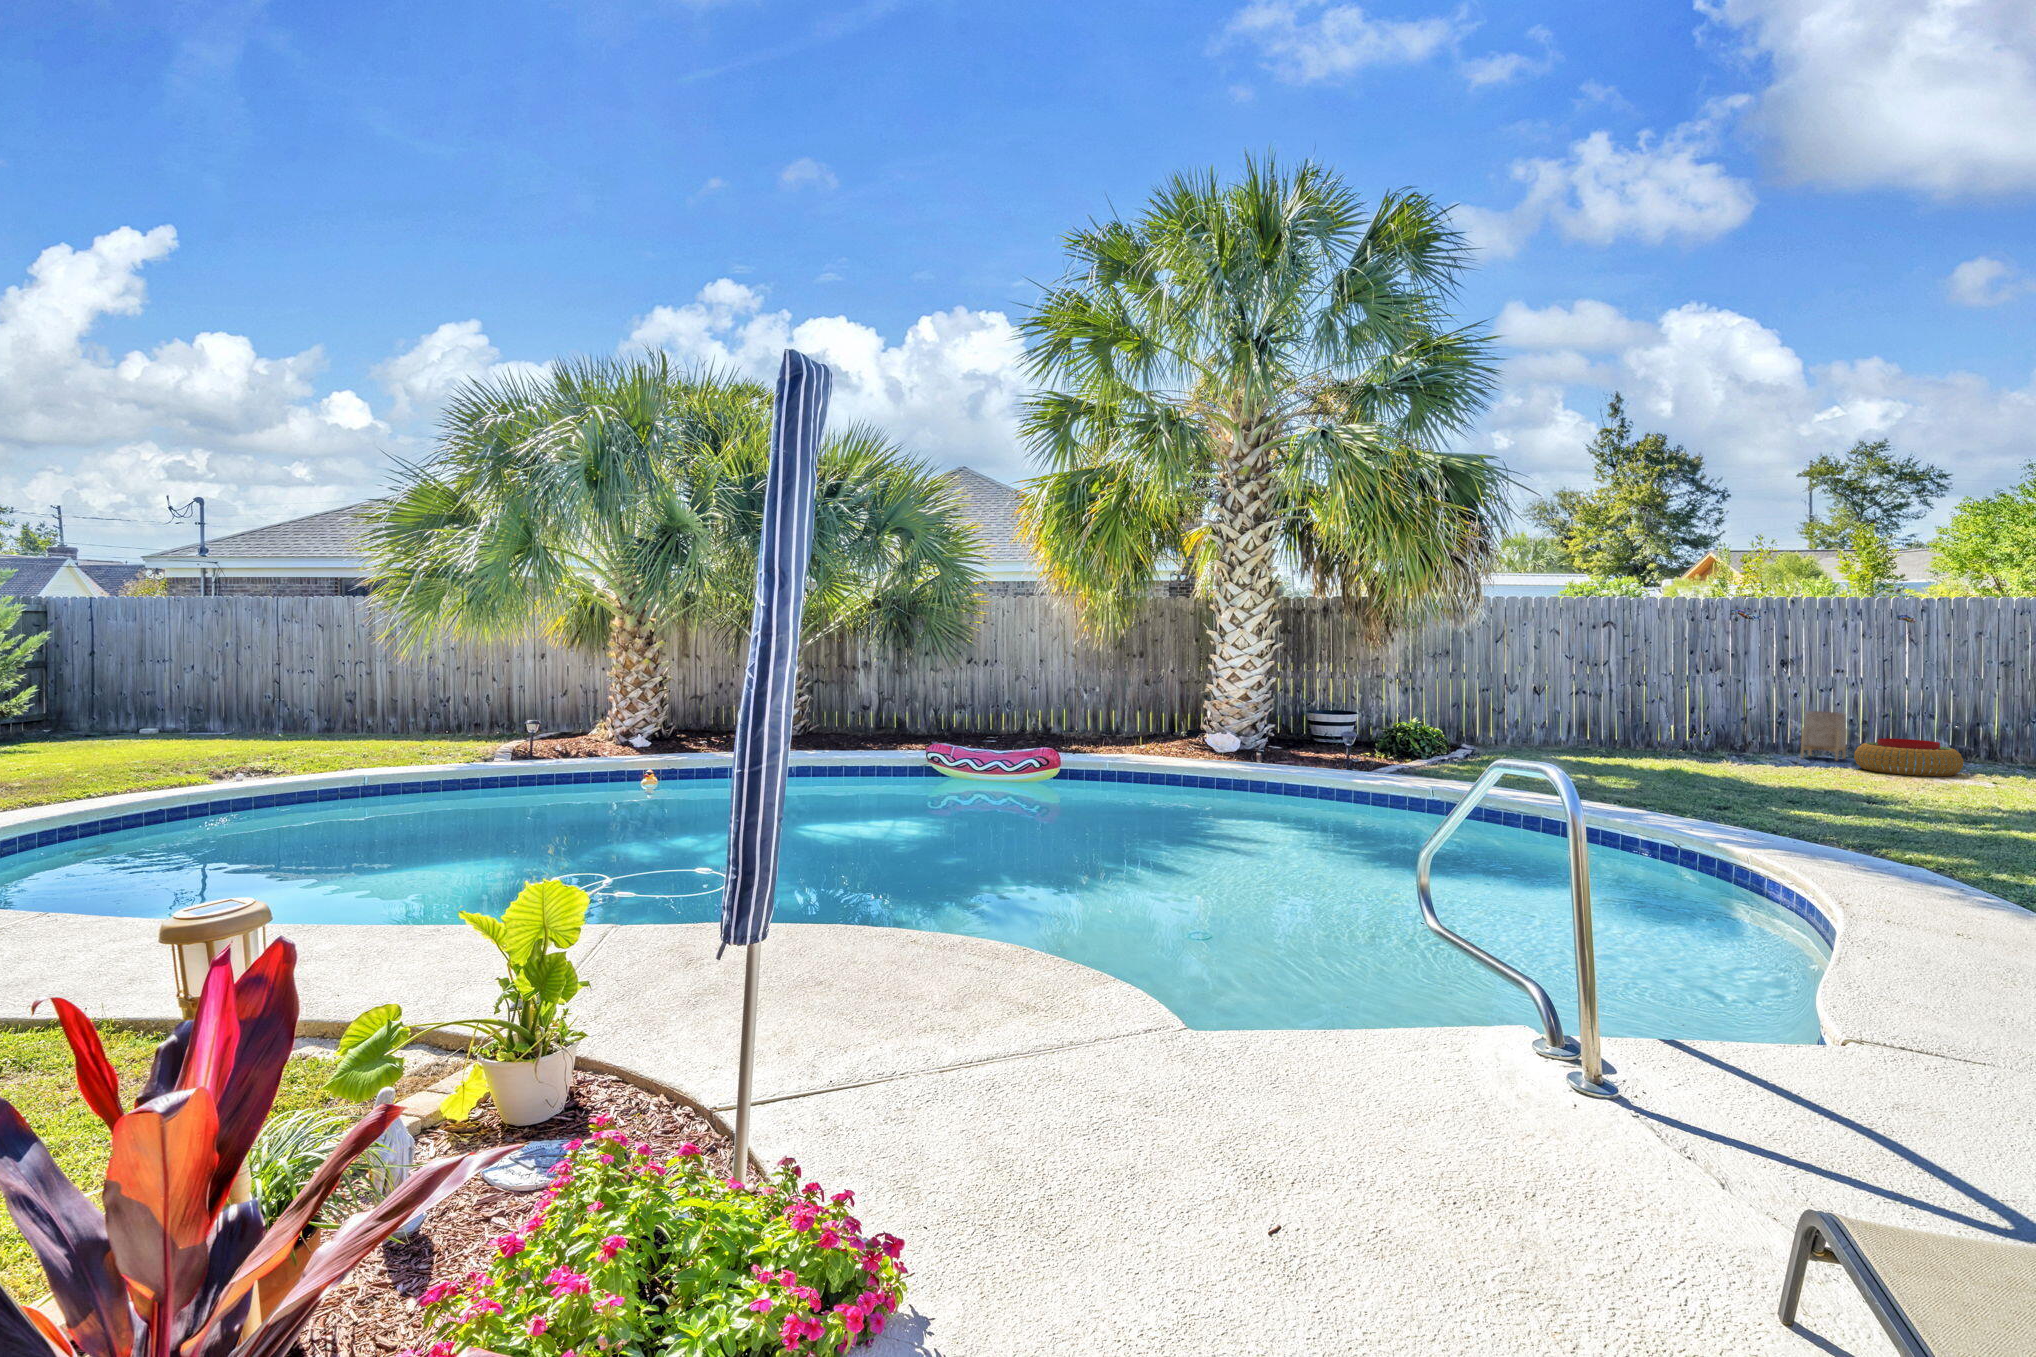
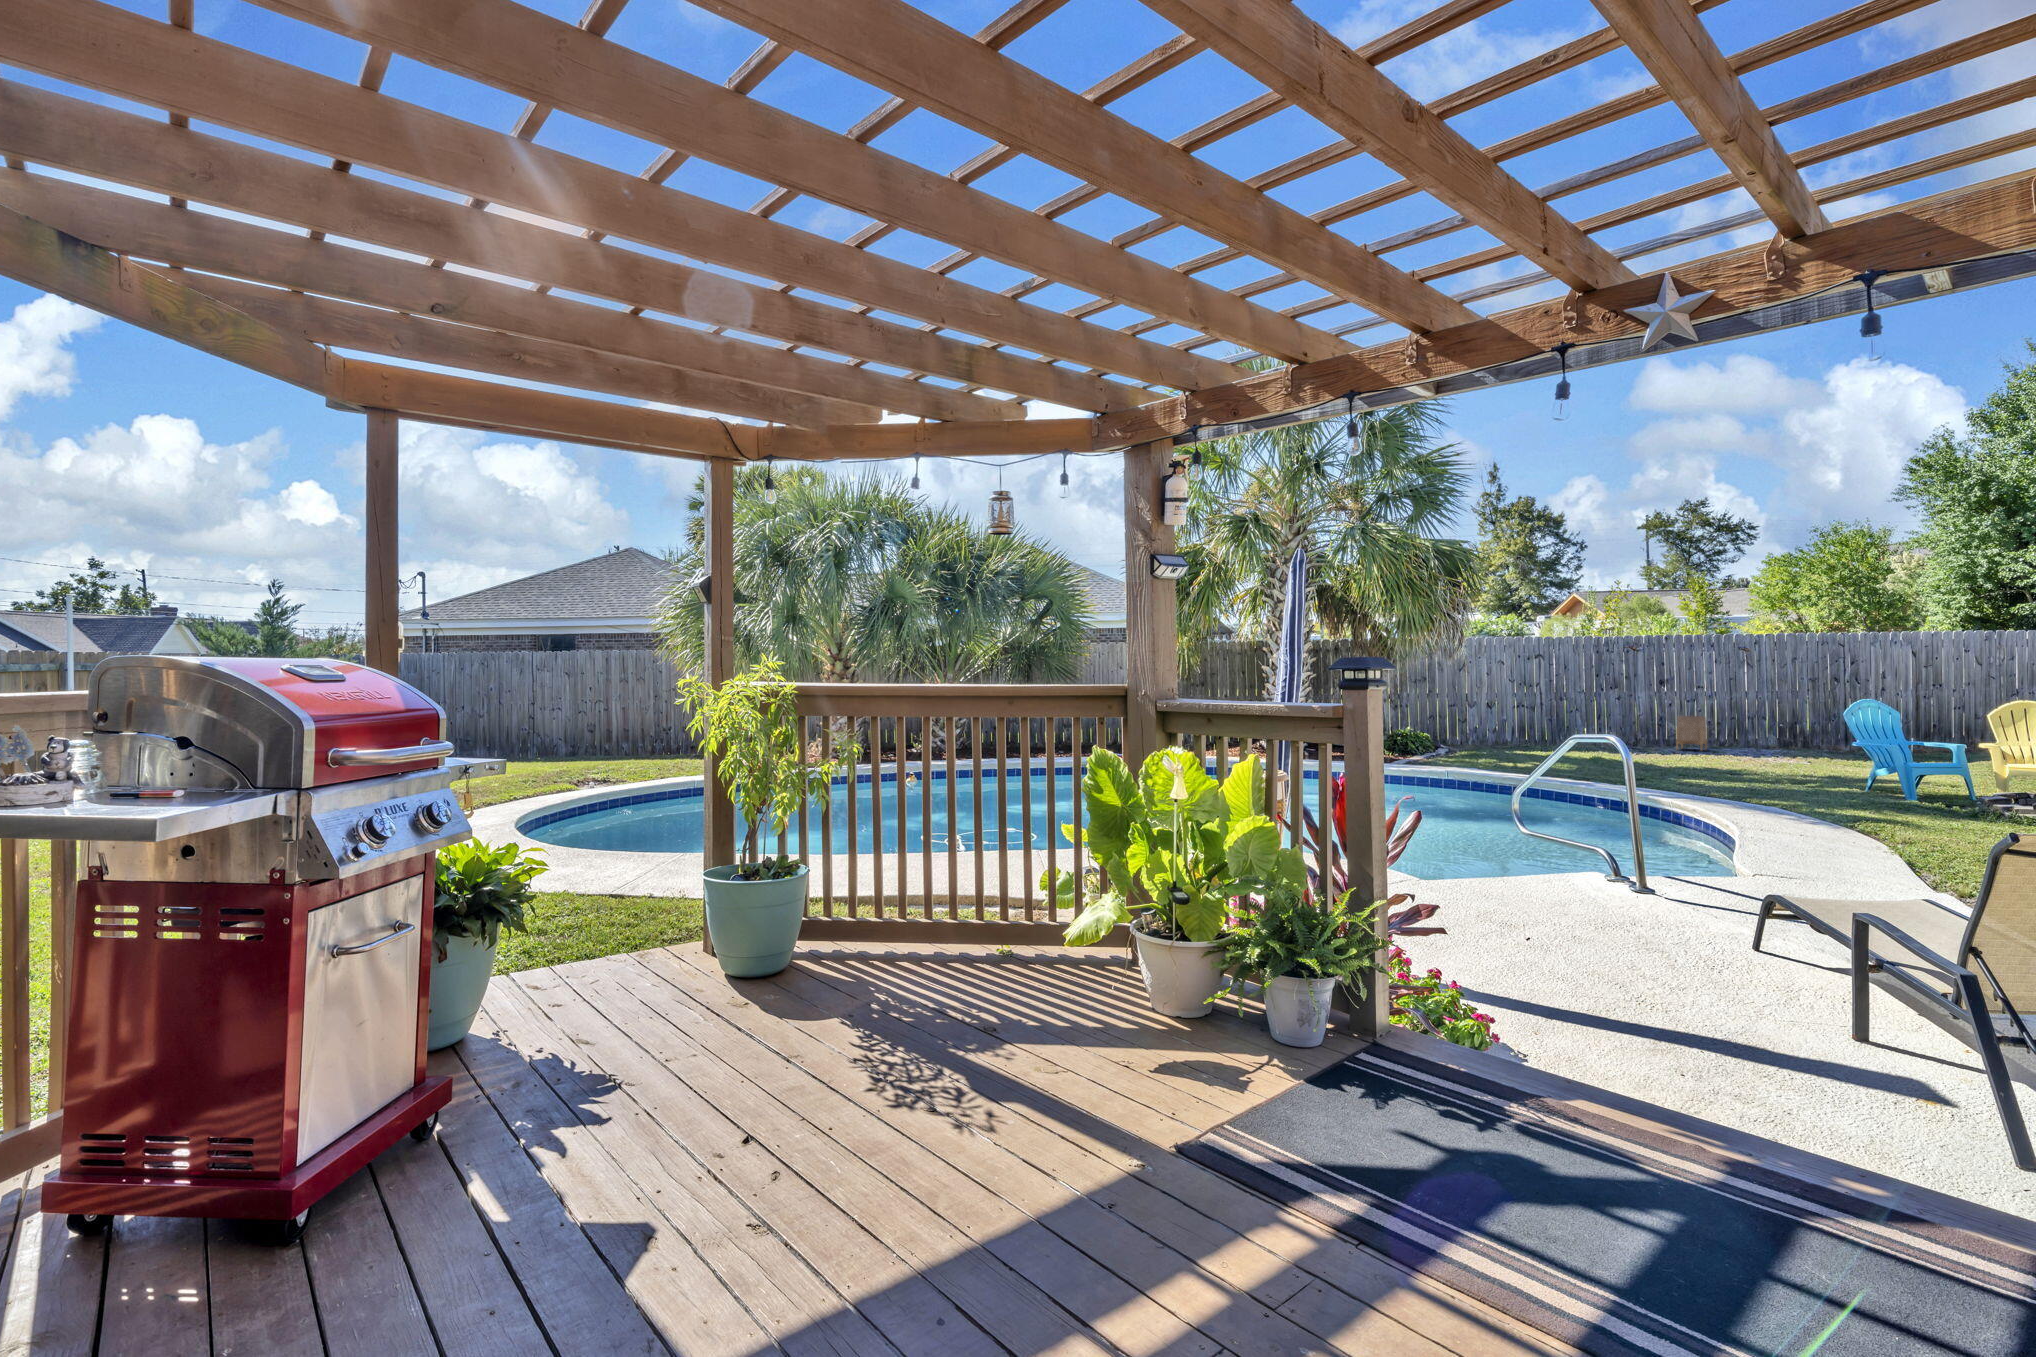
pouf: present [1854,738,1964,776] -> none [1715,733,1789,758]

